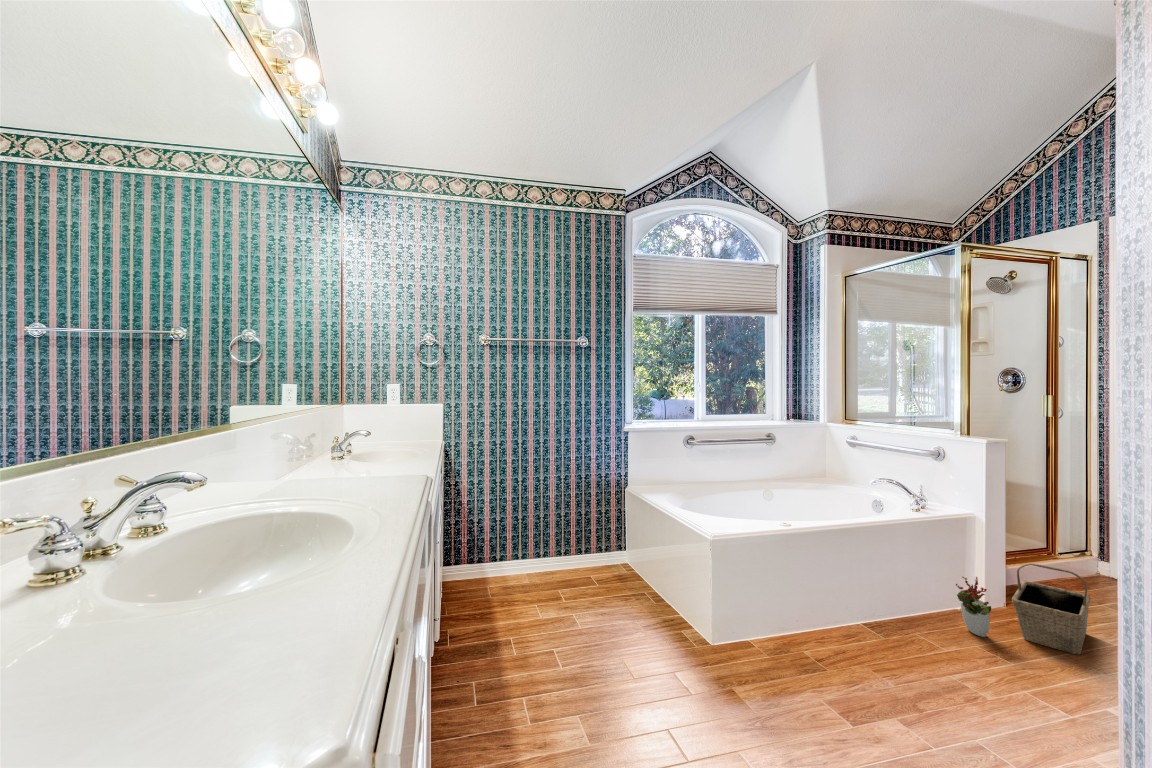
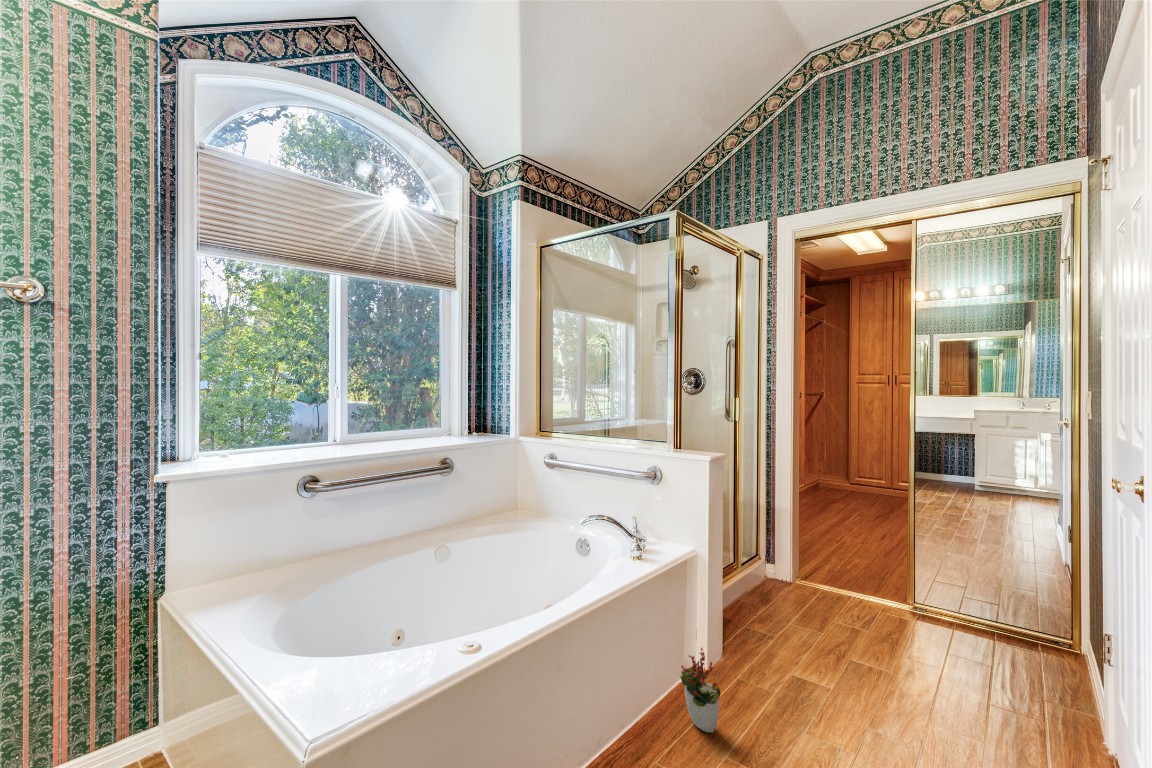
basket: present [1012,564,1090,654] -> none [735,611,808,727]

